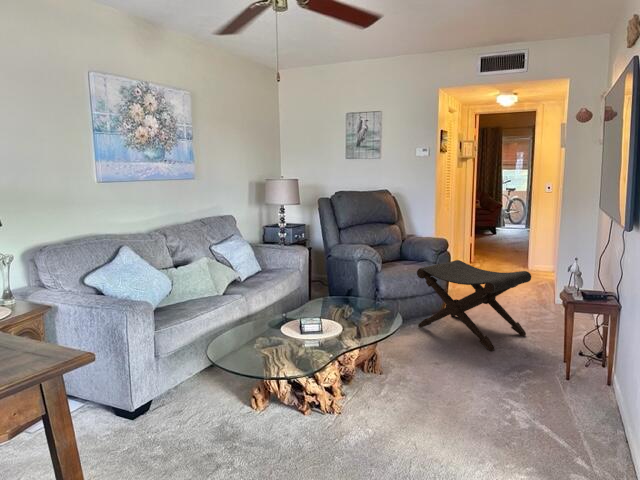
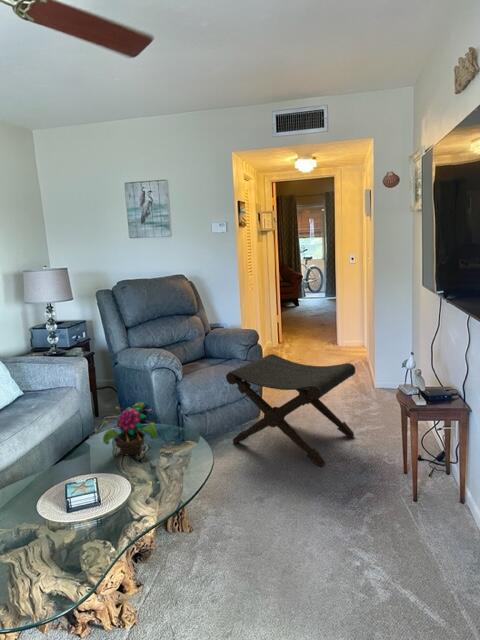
potted flower: none [323,277,361,312] -> present [103,402,157,456]

